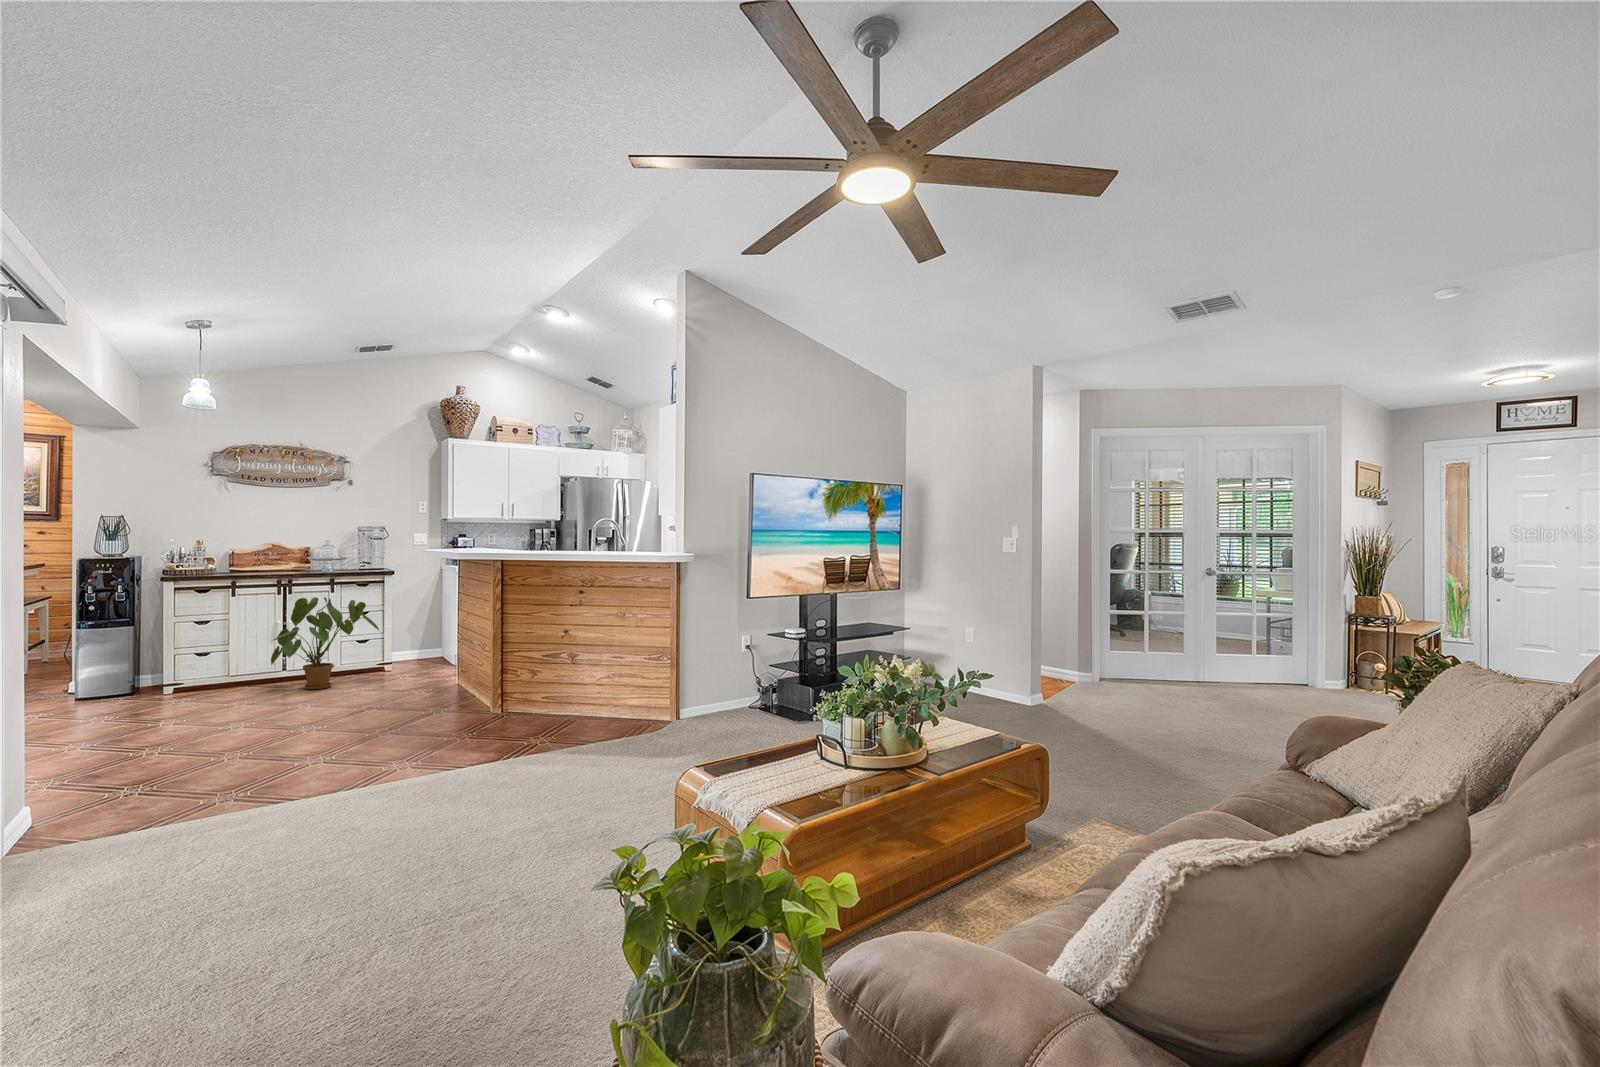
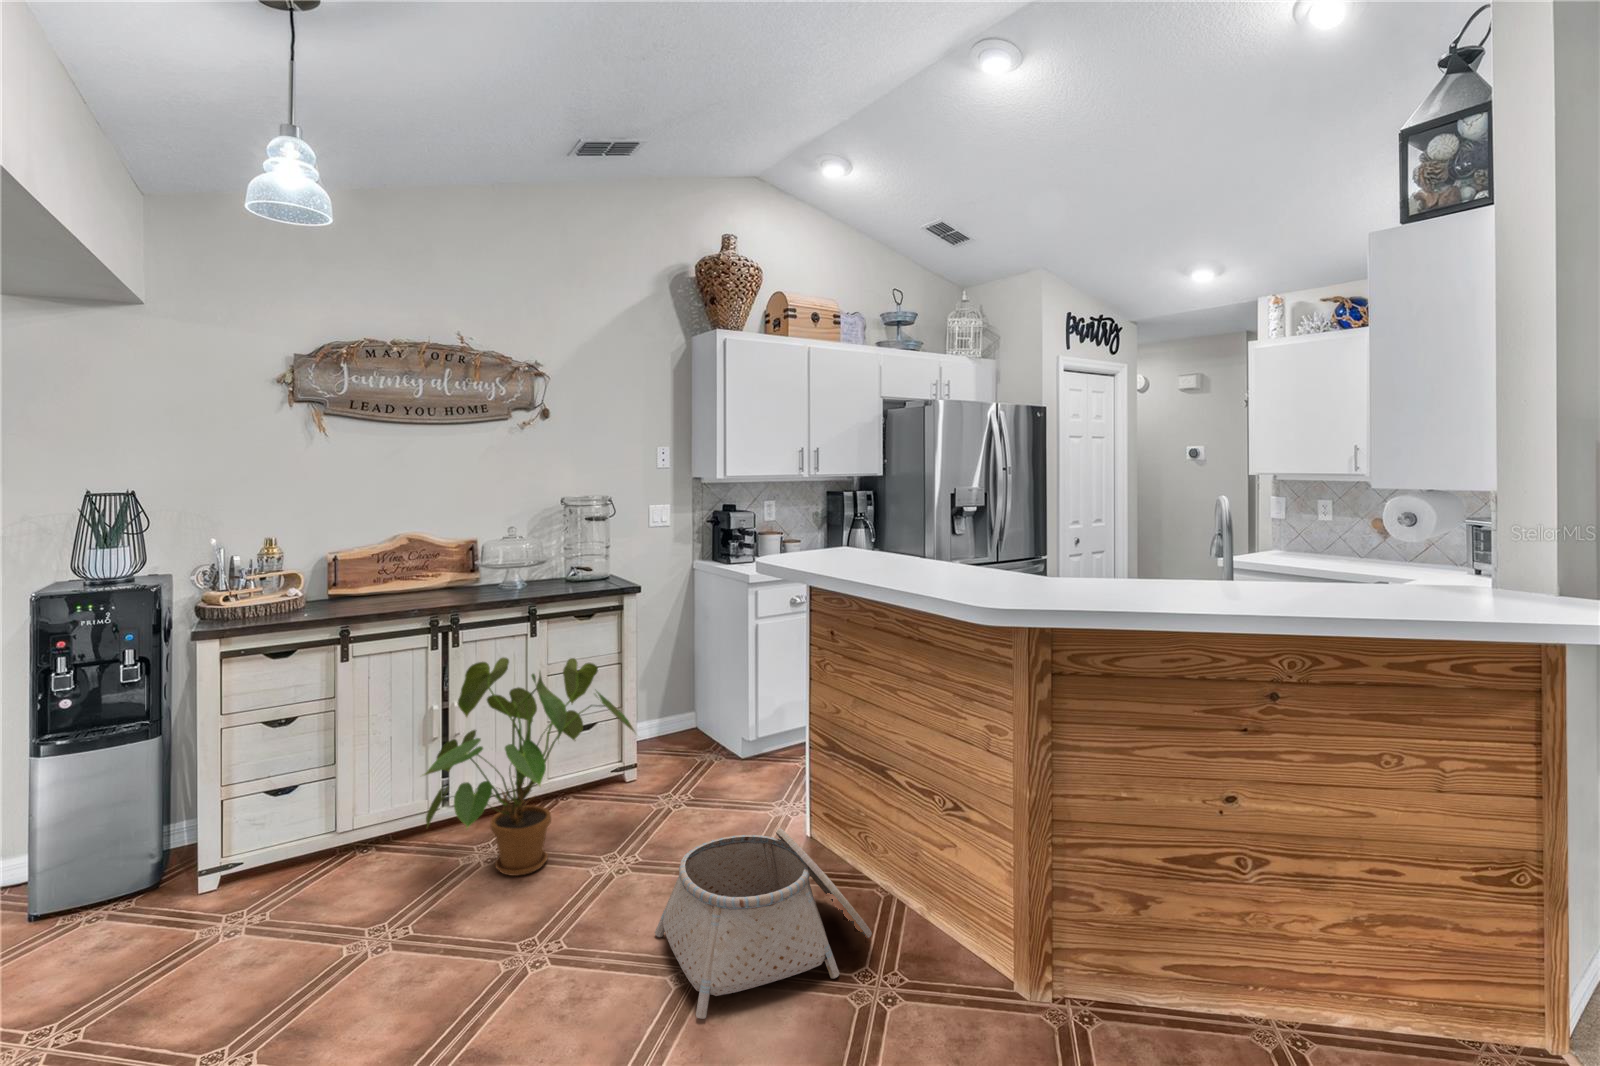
basket: none [370,653,462,708] -> present [655,829,872,1019]

